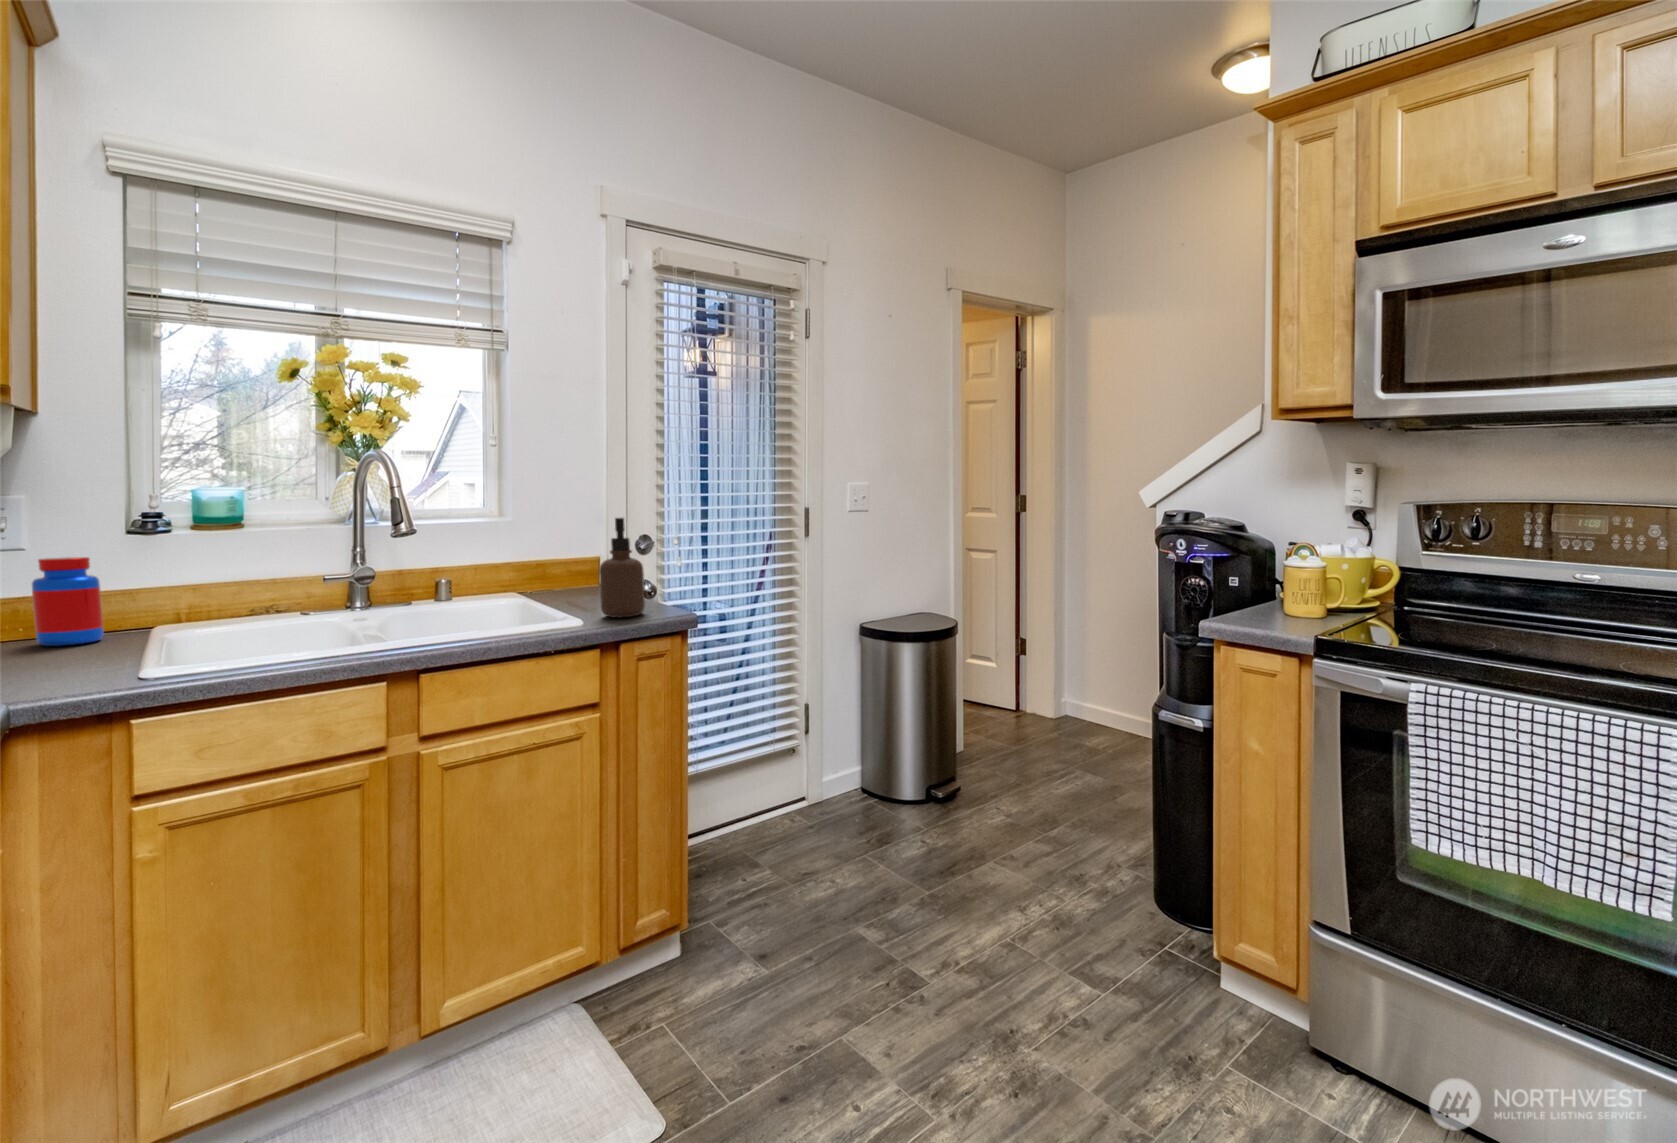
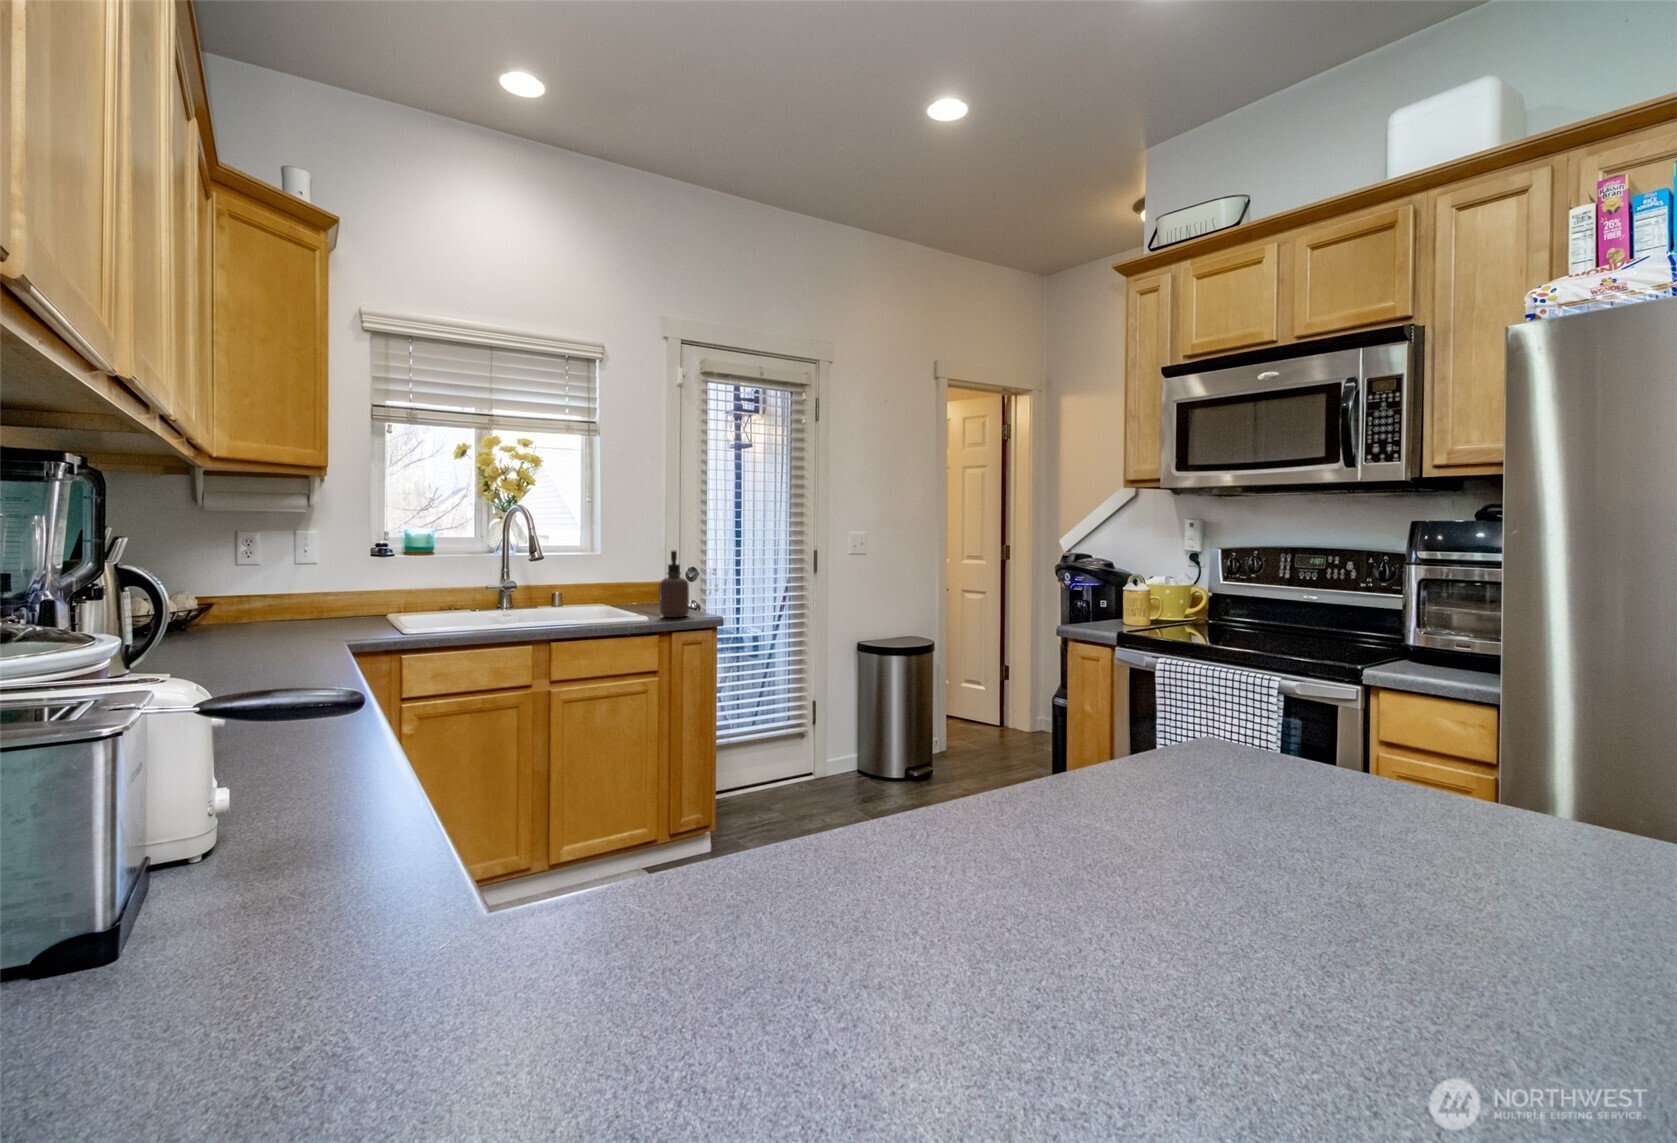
jar: present [32,557,104,646] -> none [320,570,356,623]

